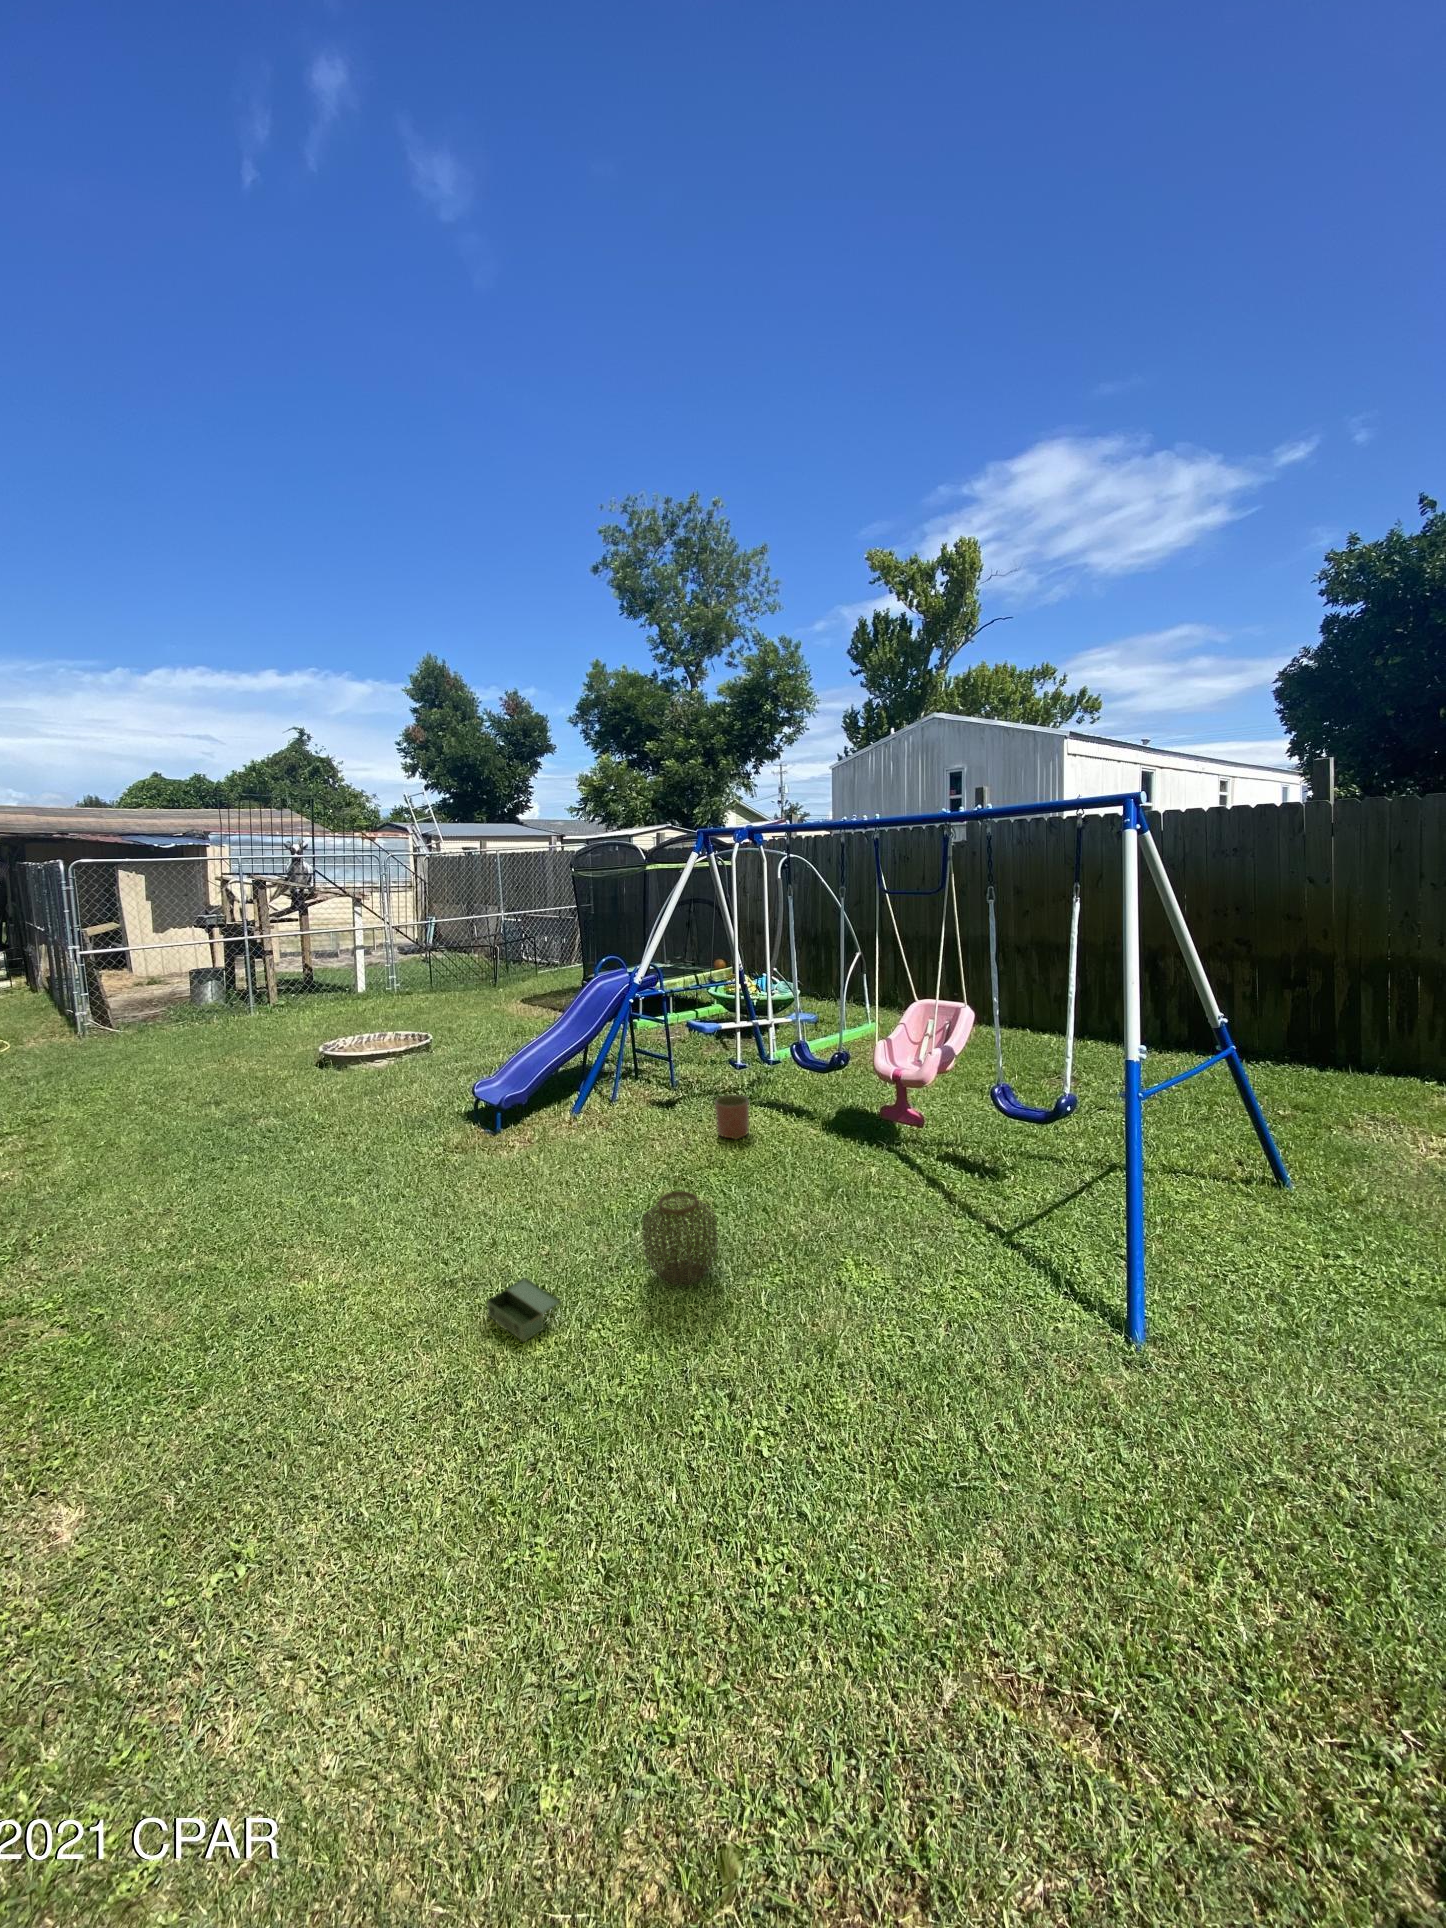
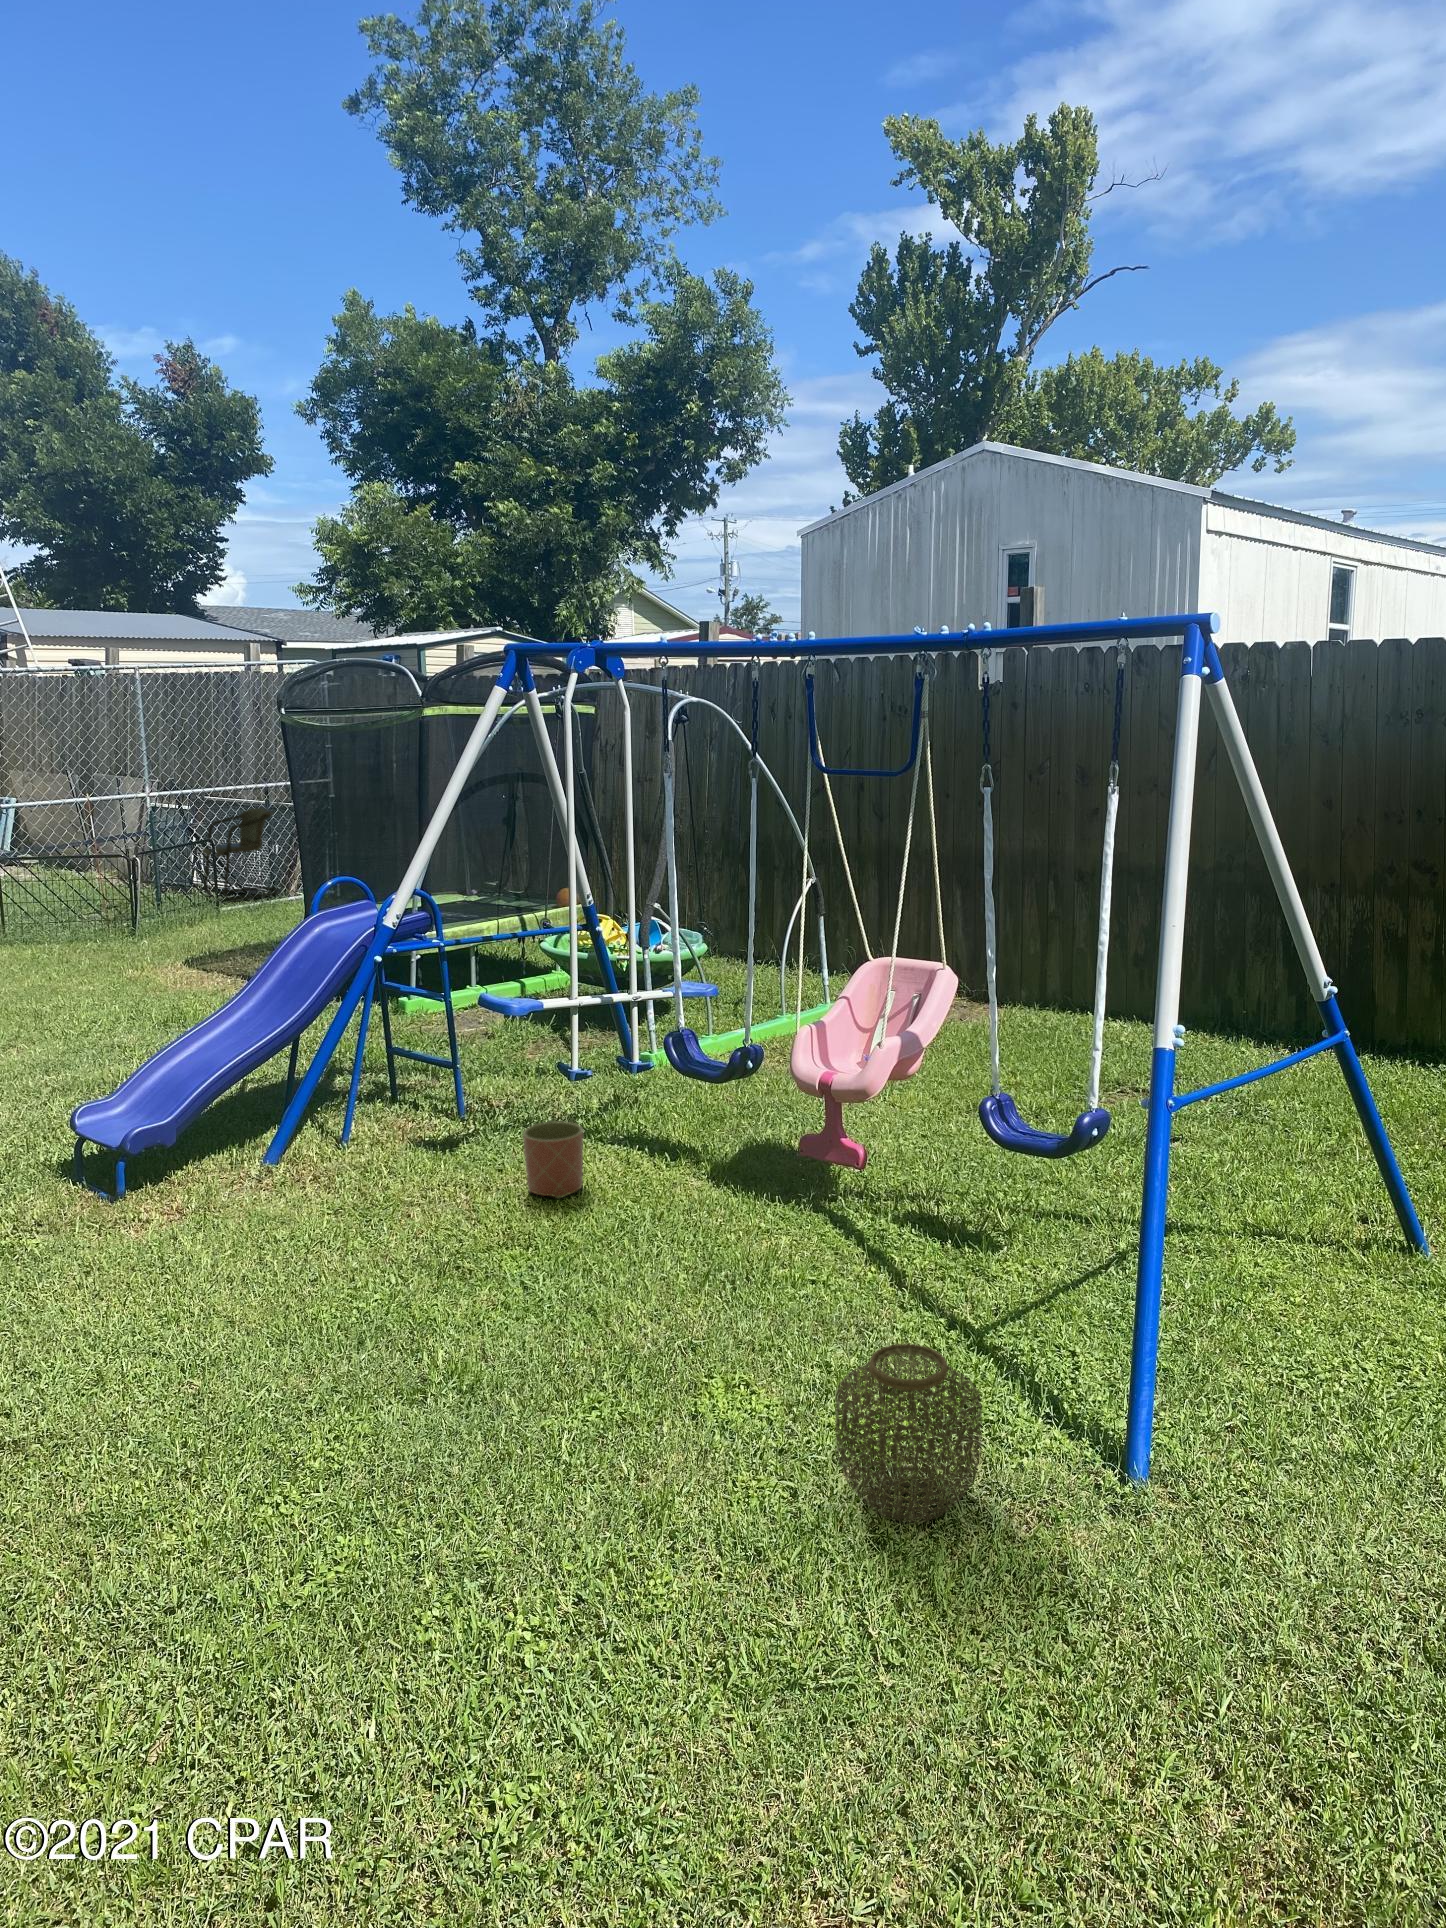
chair: none [527,920,566,970] -> present [202,807,281,902]
woven basket: present [642,1191,718,1285] -> present [835,1344,982,1522]
toolbox: present [487,1279,560,1342] -> none [73,1428,209,1530]

